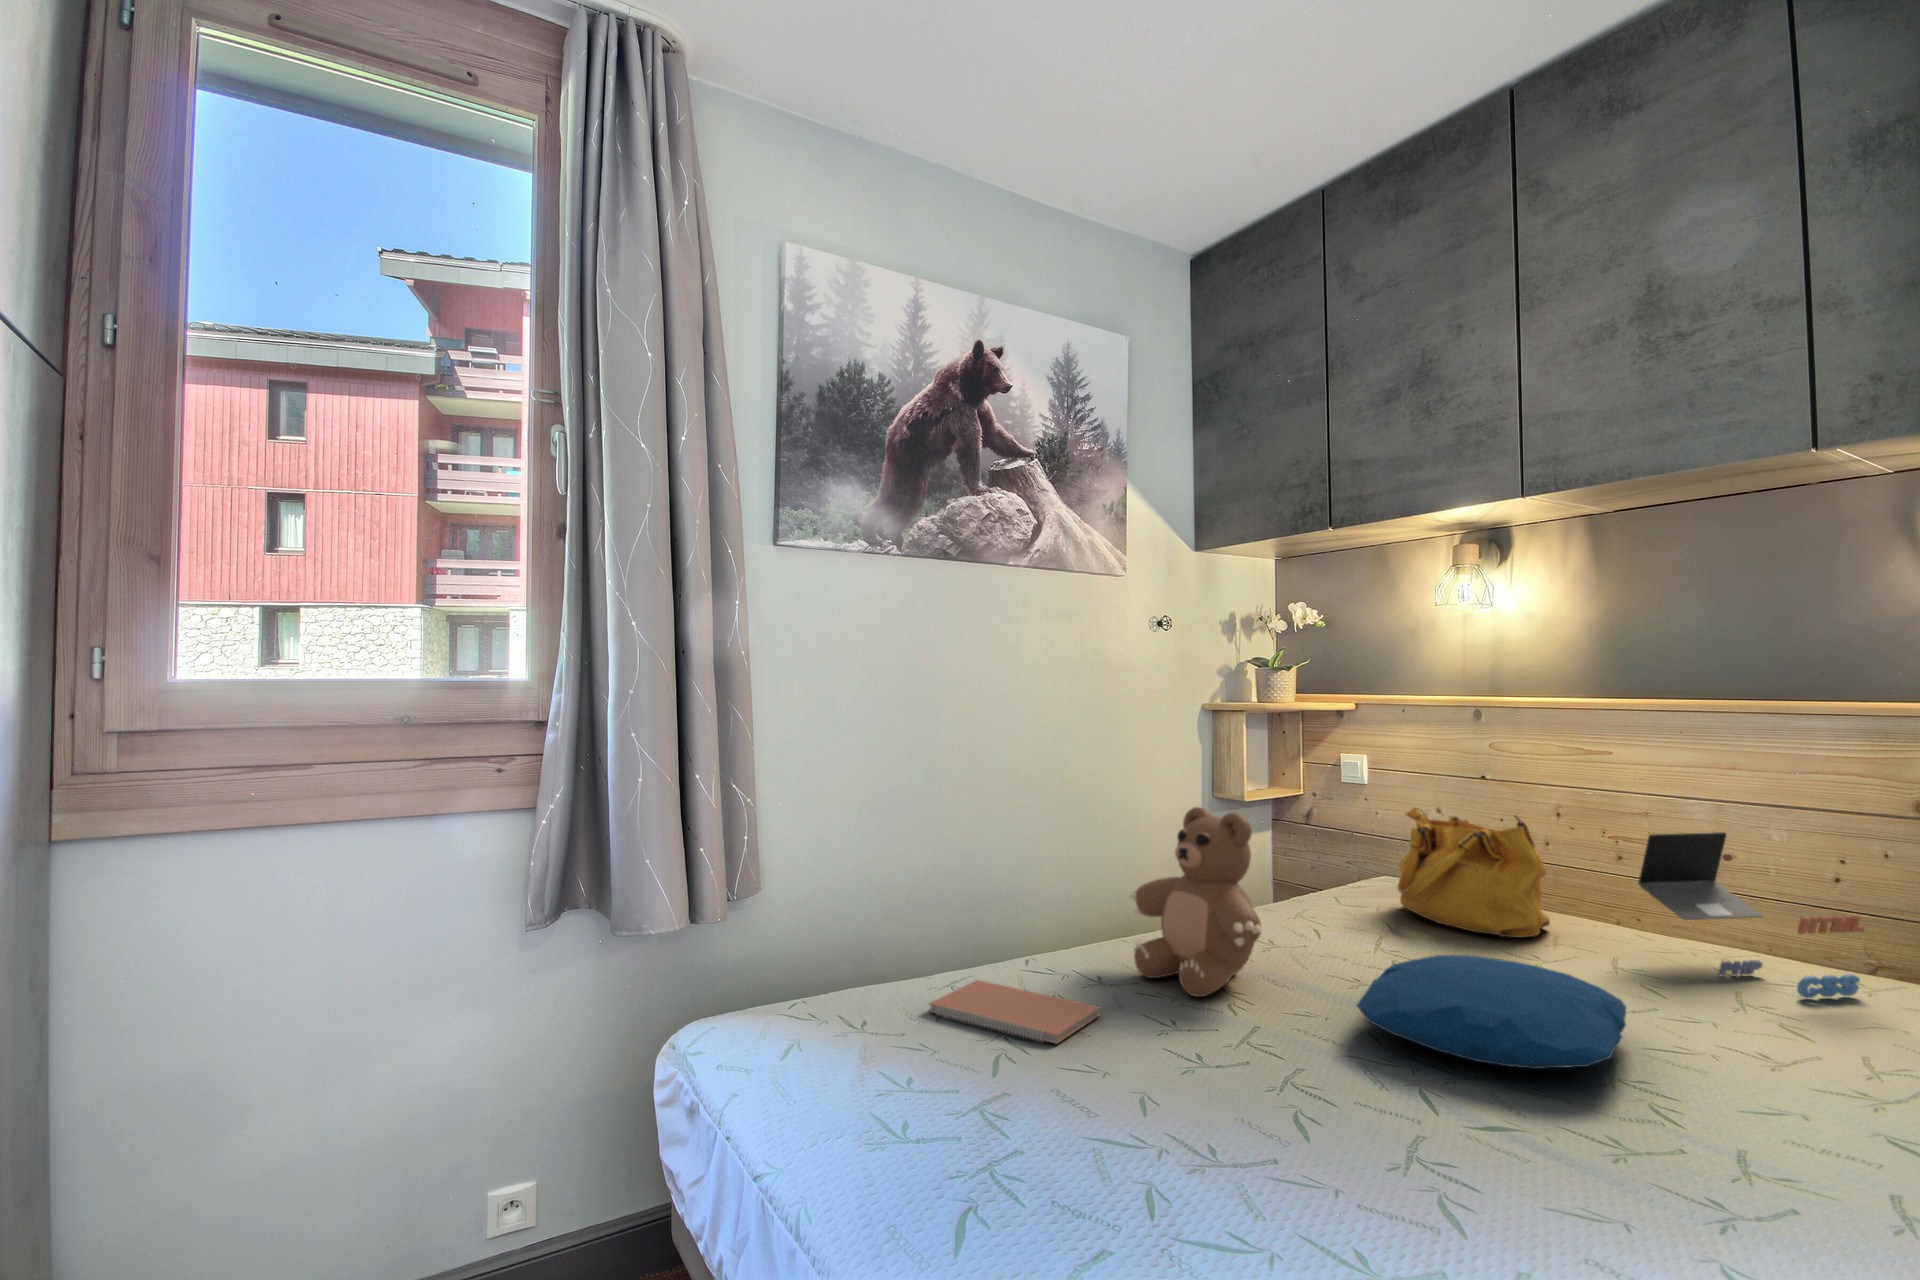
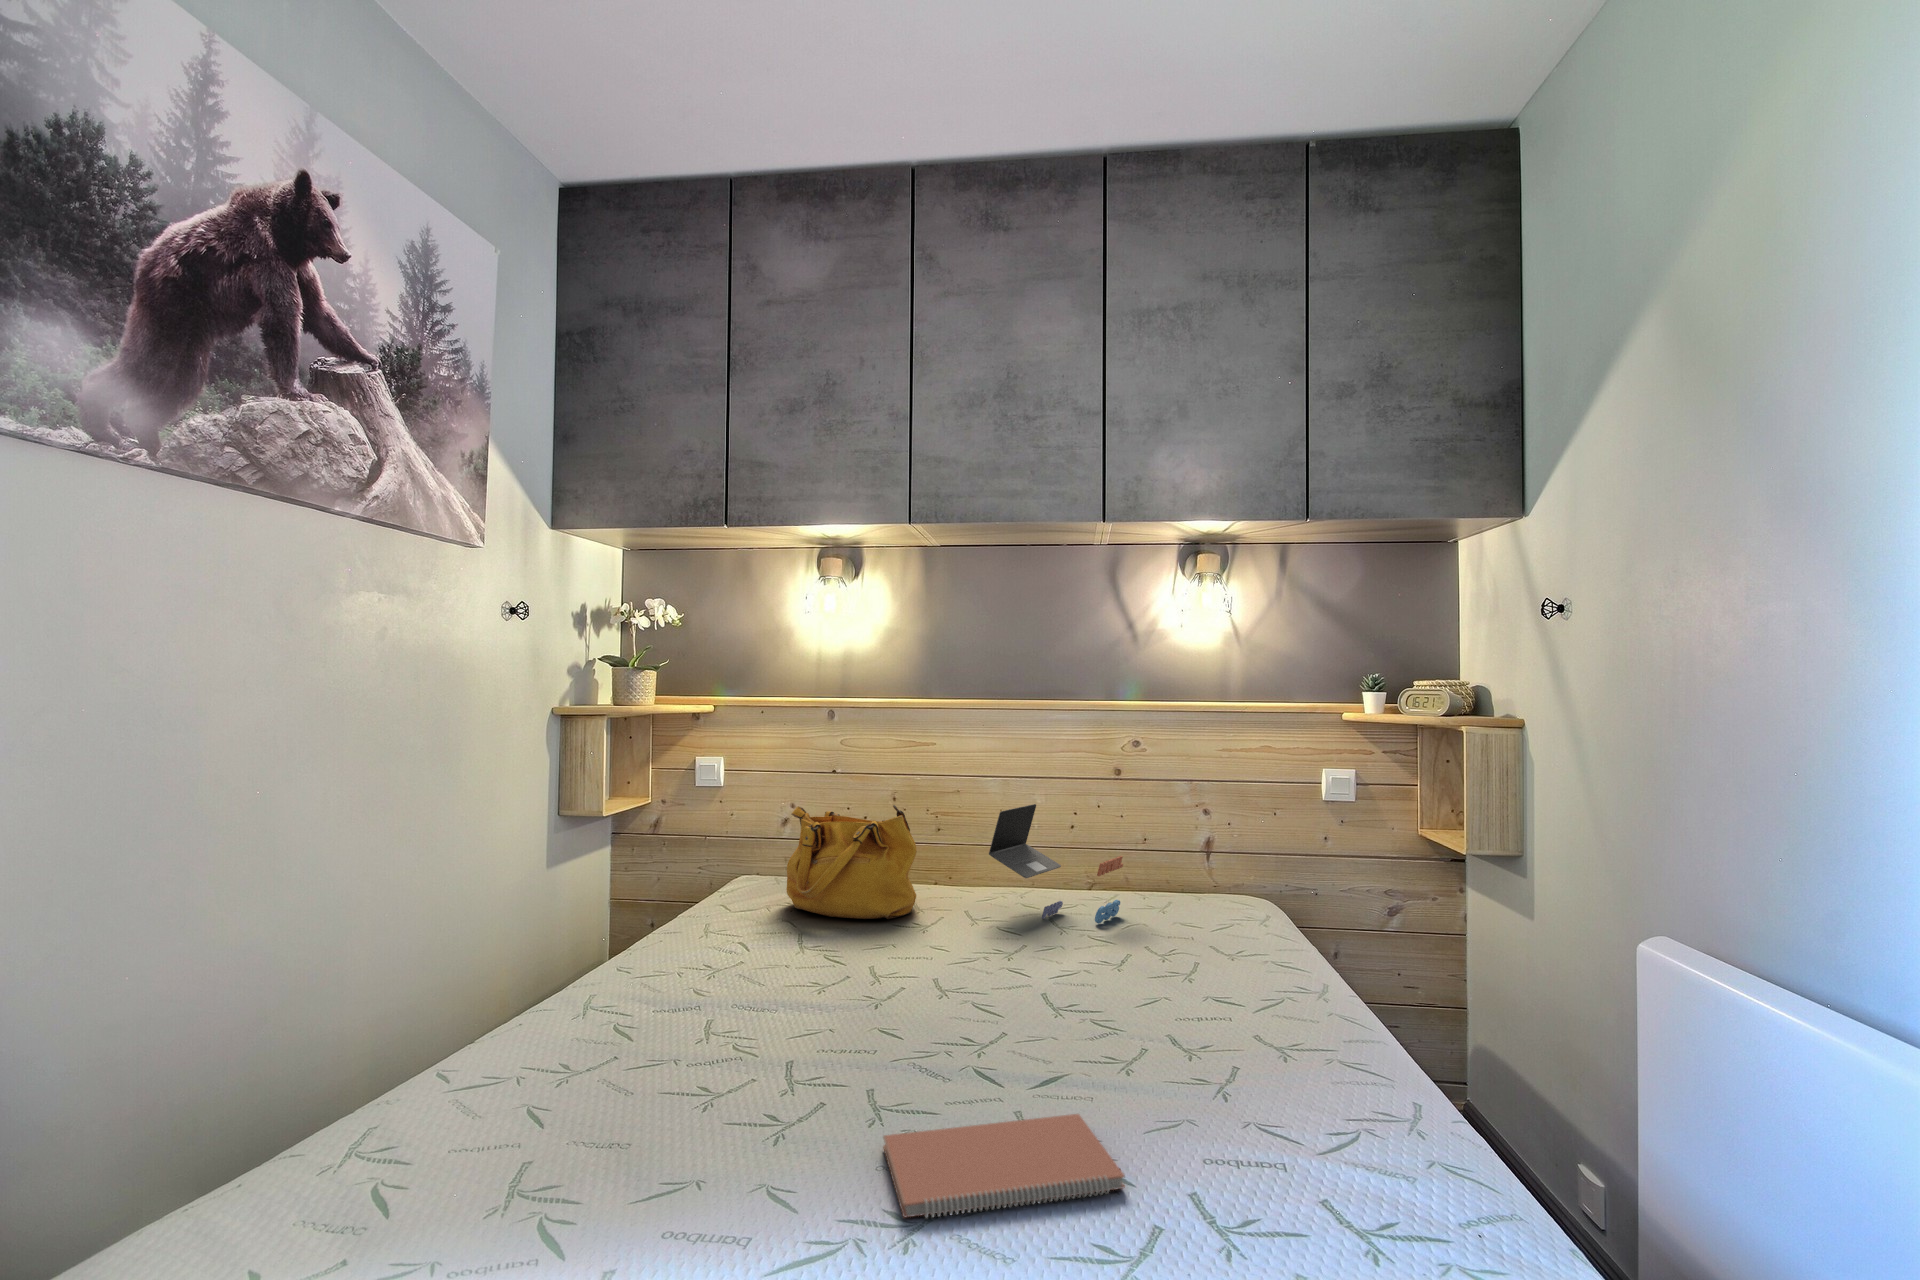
teddy bear: present [1129,807,1262,997] -> none [573,832,769,1063]
pillow: present [1357,955,1626,1069] -> none [868,941,1090,1047]
notebook: present [929,980,1100,1044] -> present [883,1114,1125,1218]

